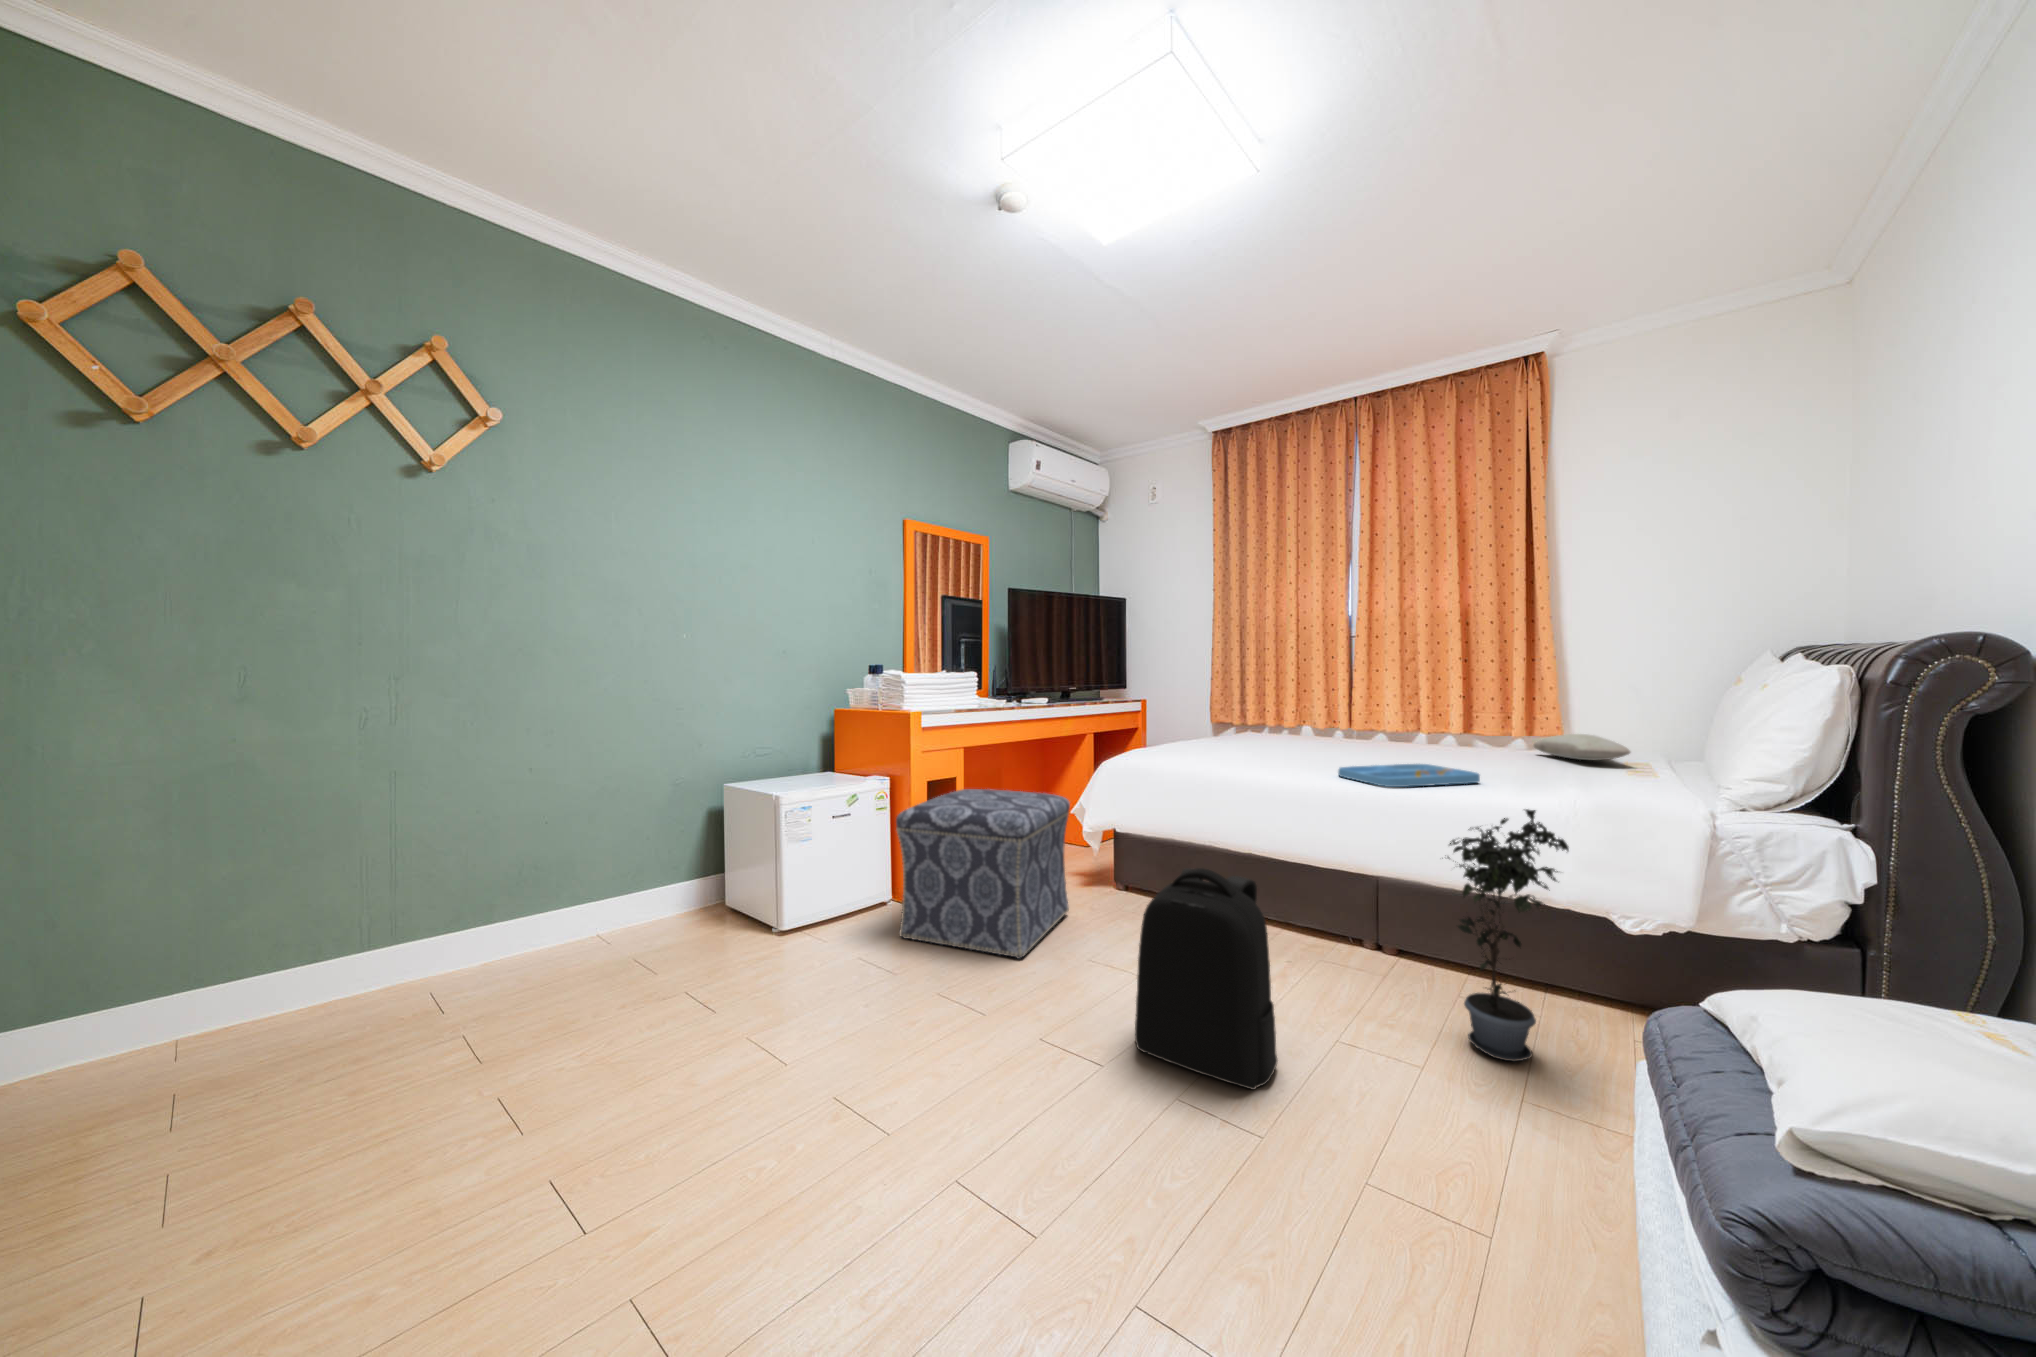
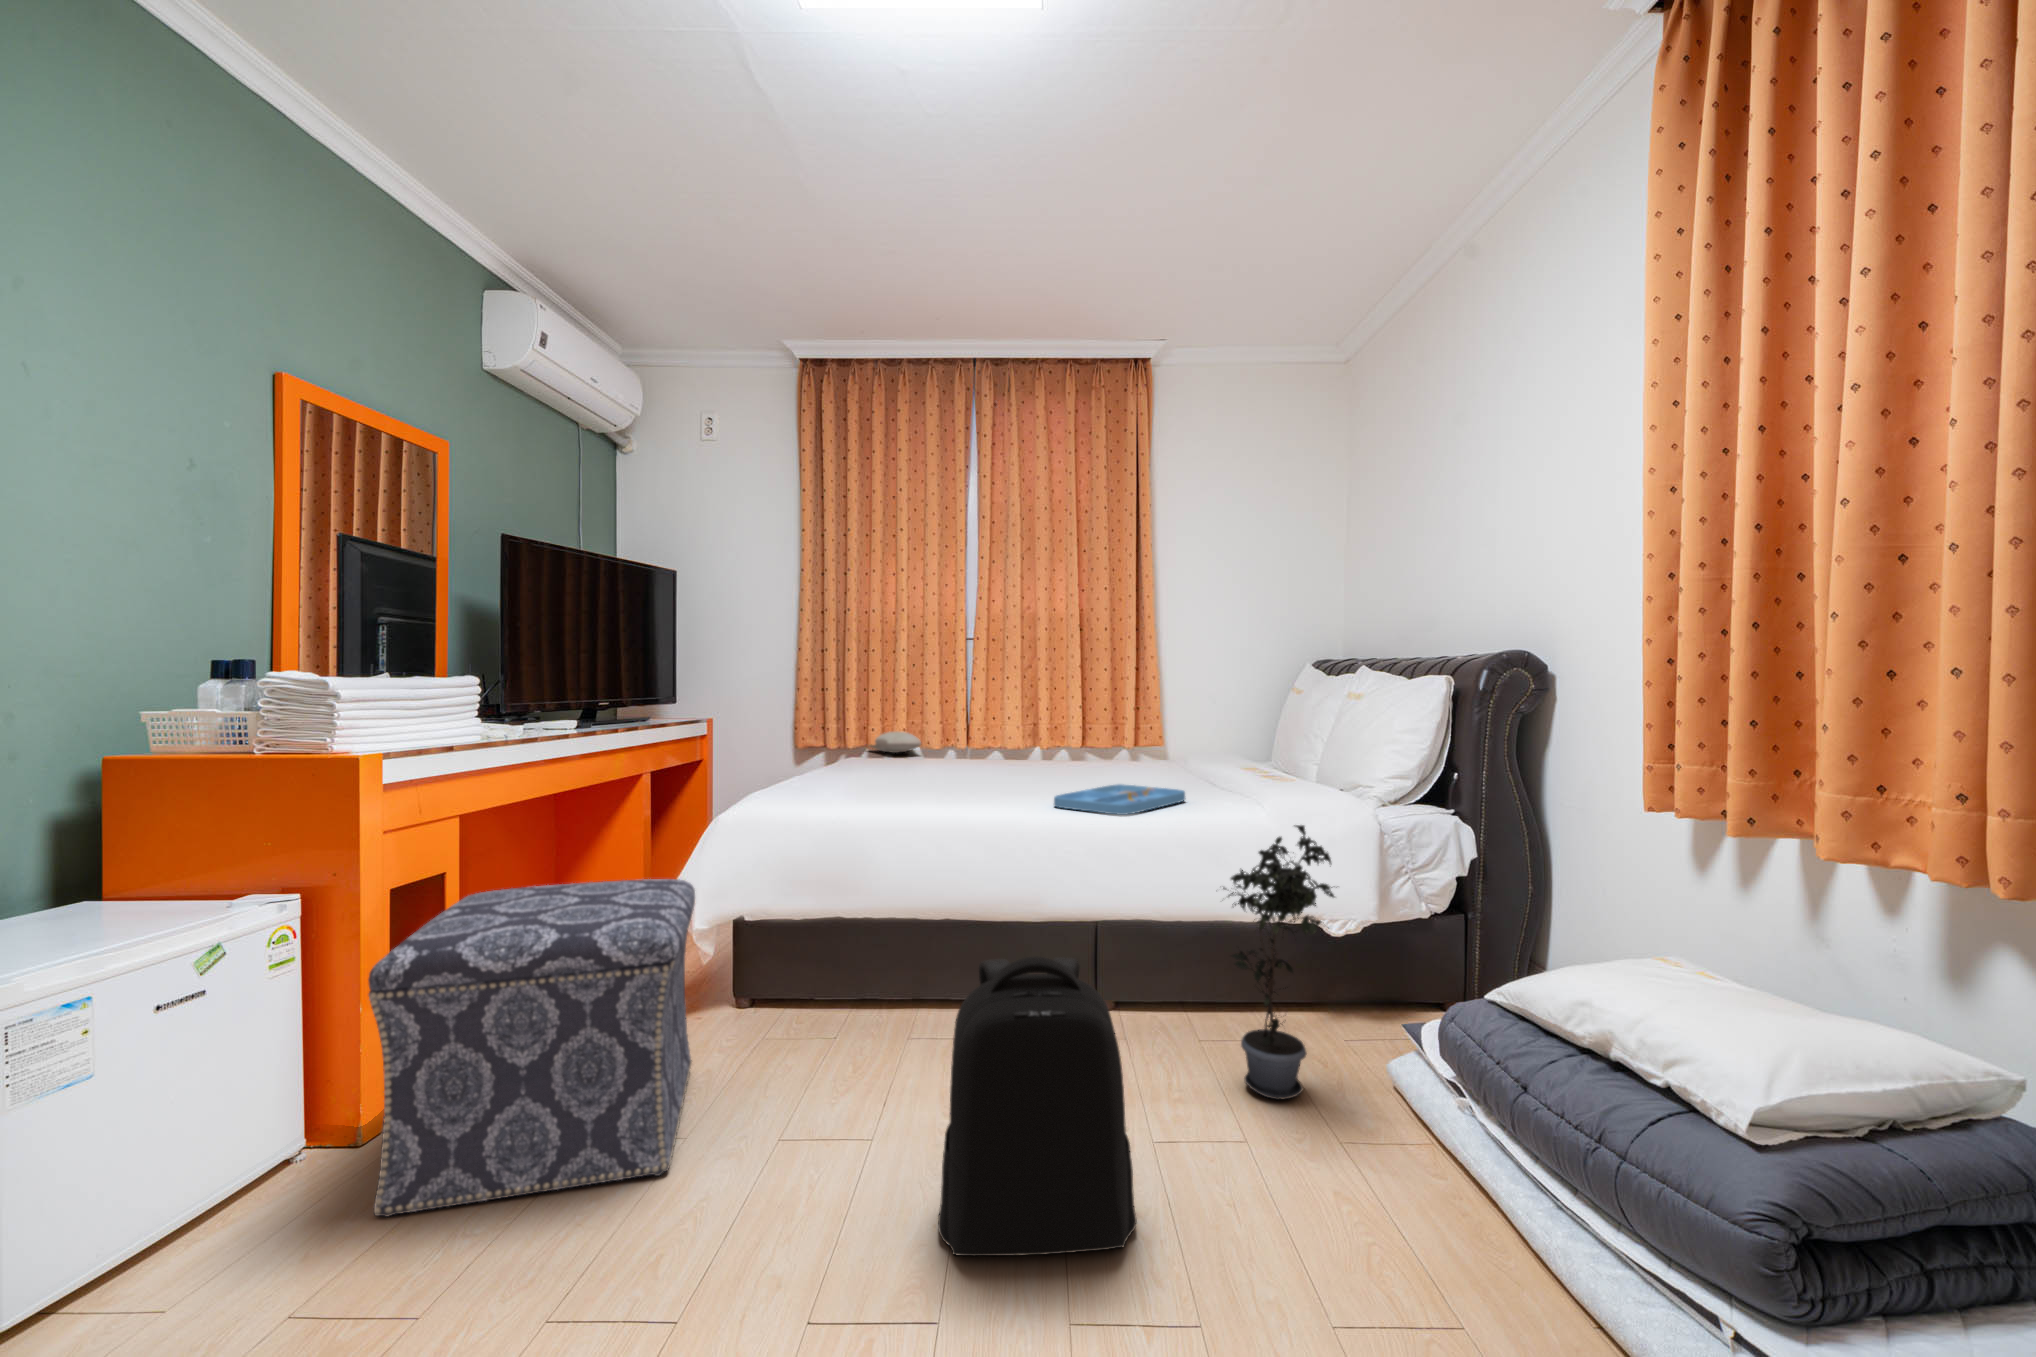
pillow: present [1534,734,1630,760] -> present [866,732,921,753]

